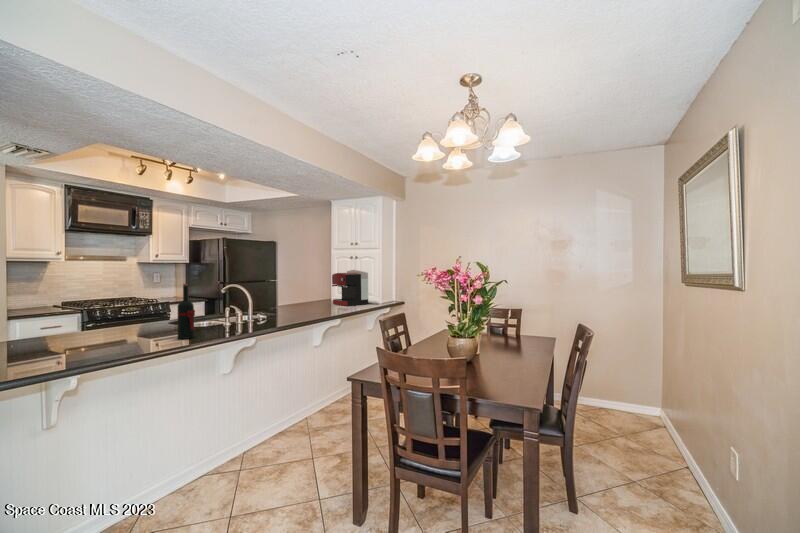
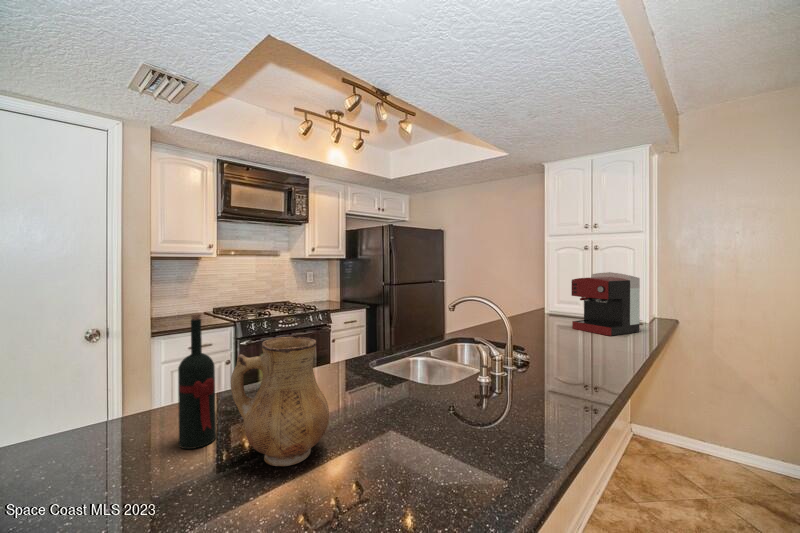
wine bottle: present [178,284,195,339] -> present [178,314,216,449]
ceramic pitcher: none [73,295,127,347] -> present [231,337,329,466]

